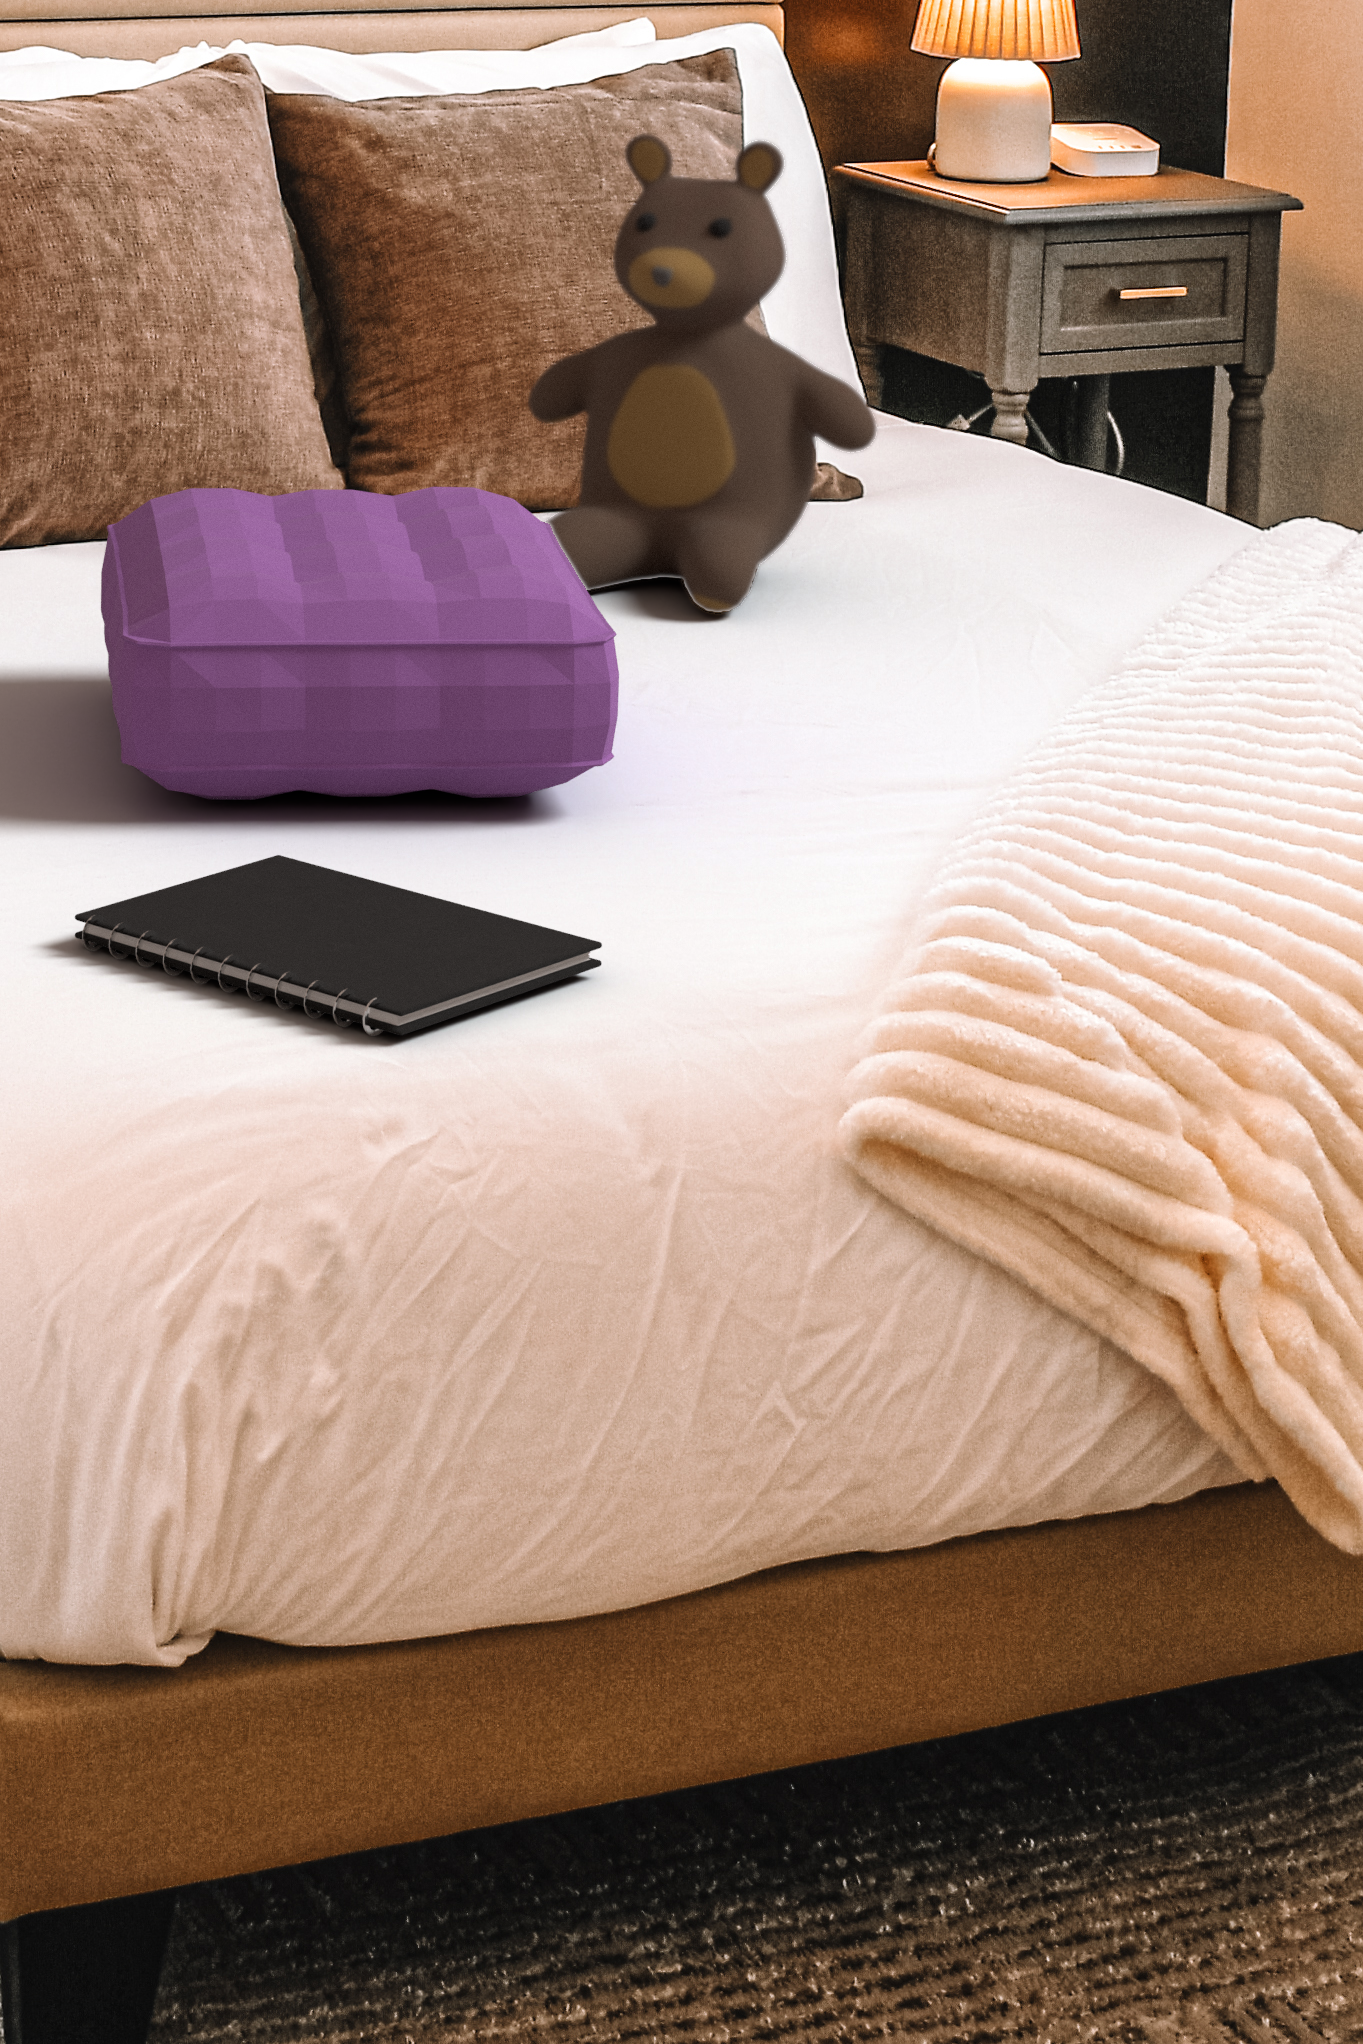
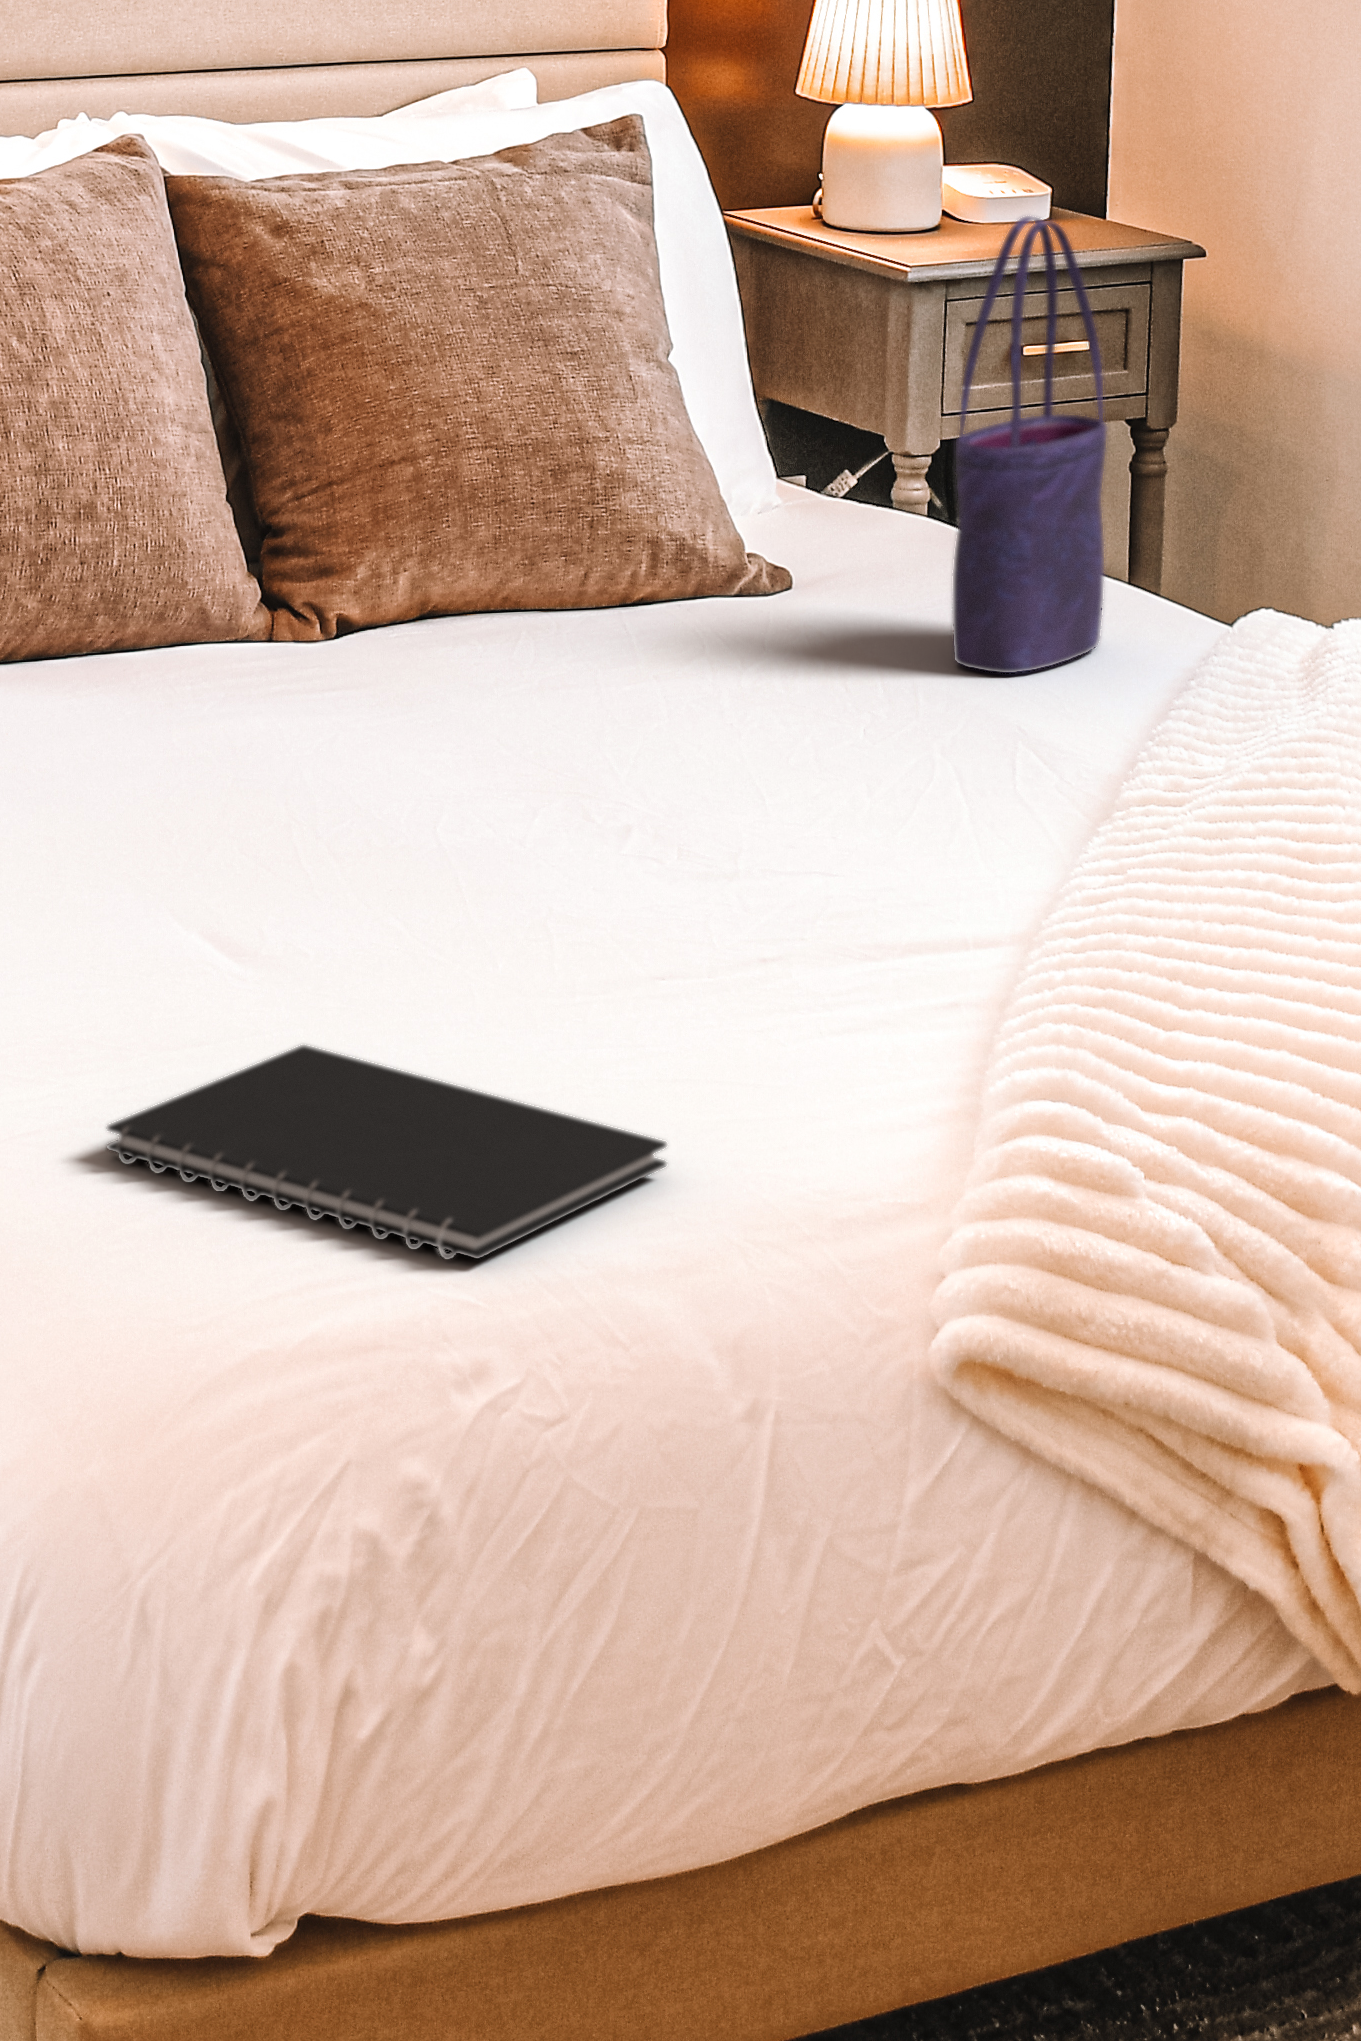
tote bag: none [1004,131,1159,571] -> present [952,217,1107,673]
teddy bear: present [528,134,876,613] -> none [464,228,832,732]
pillow: present [101,487,619,800] -> none [65,621,634,974]

